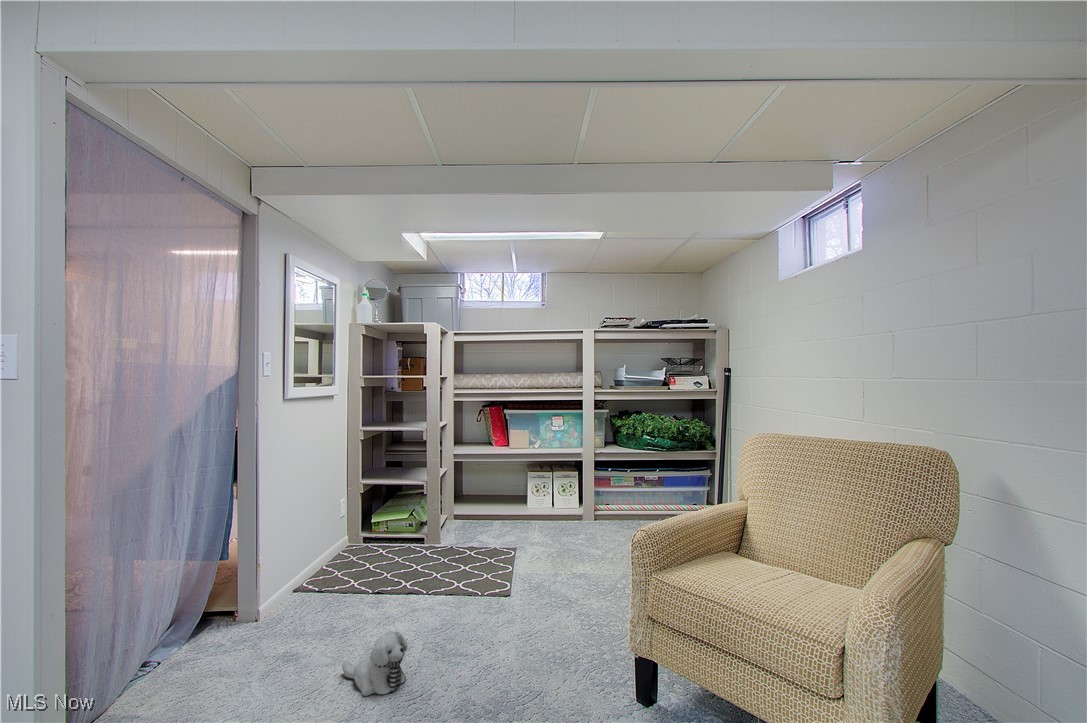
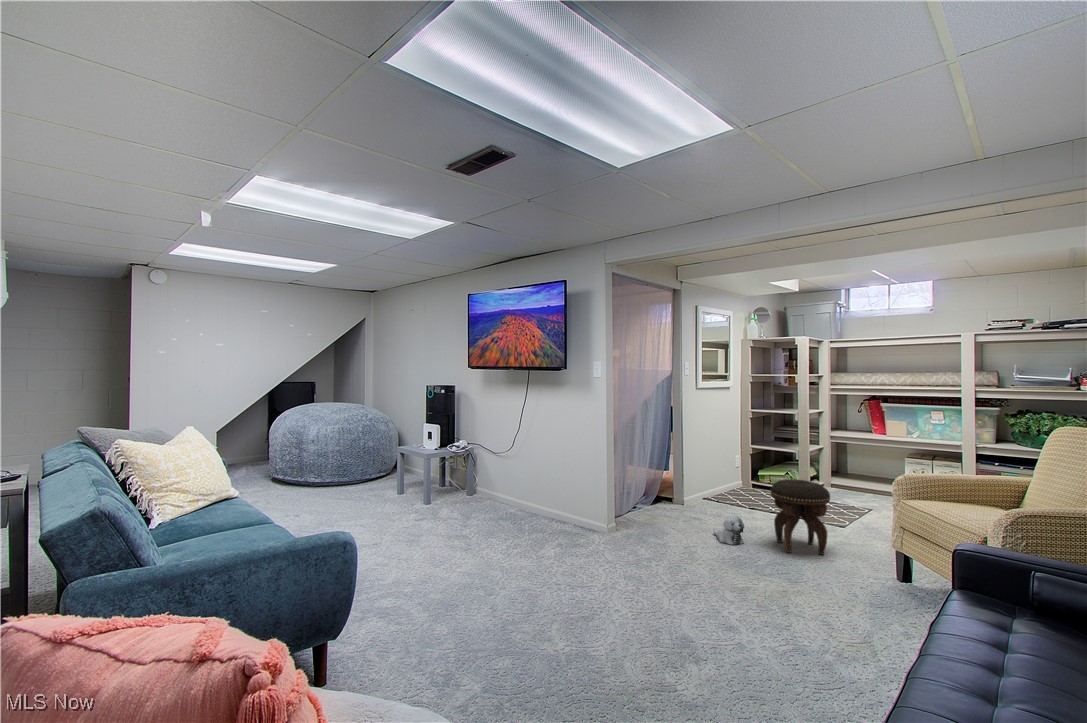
footstool: none [447,535,536,673] -> present [771,479,830,555]

